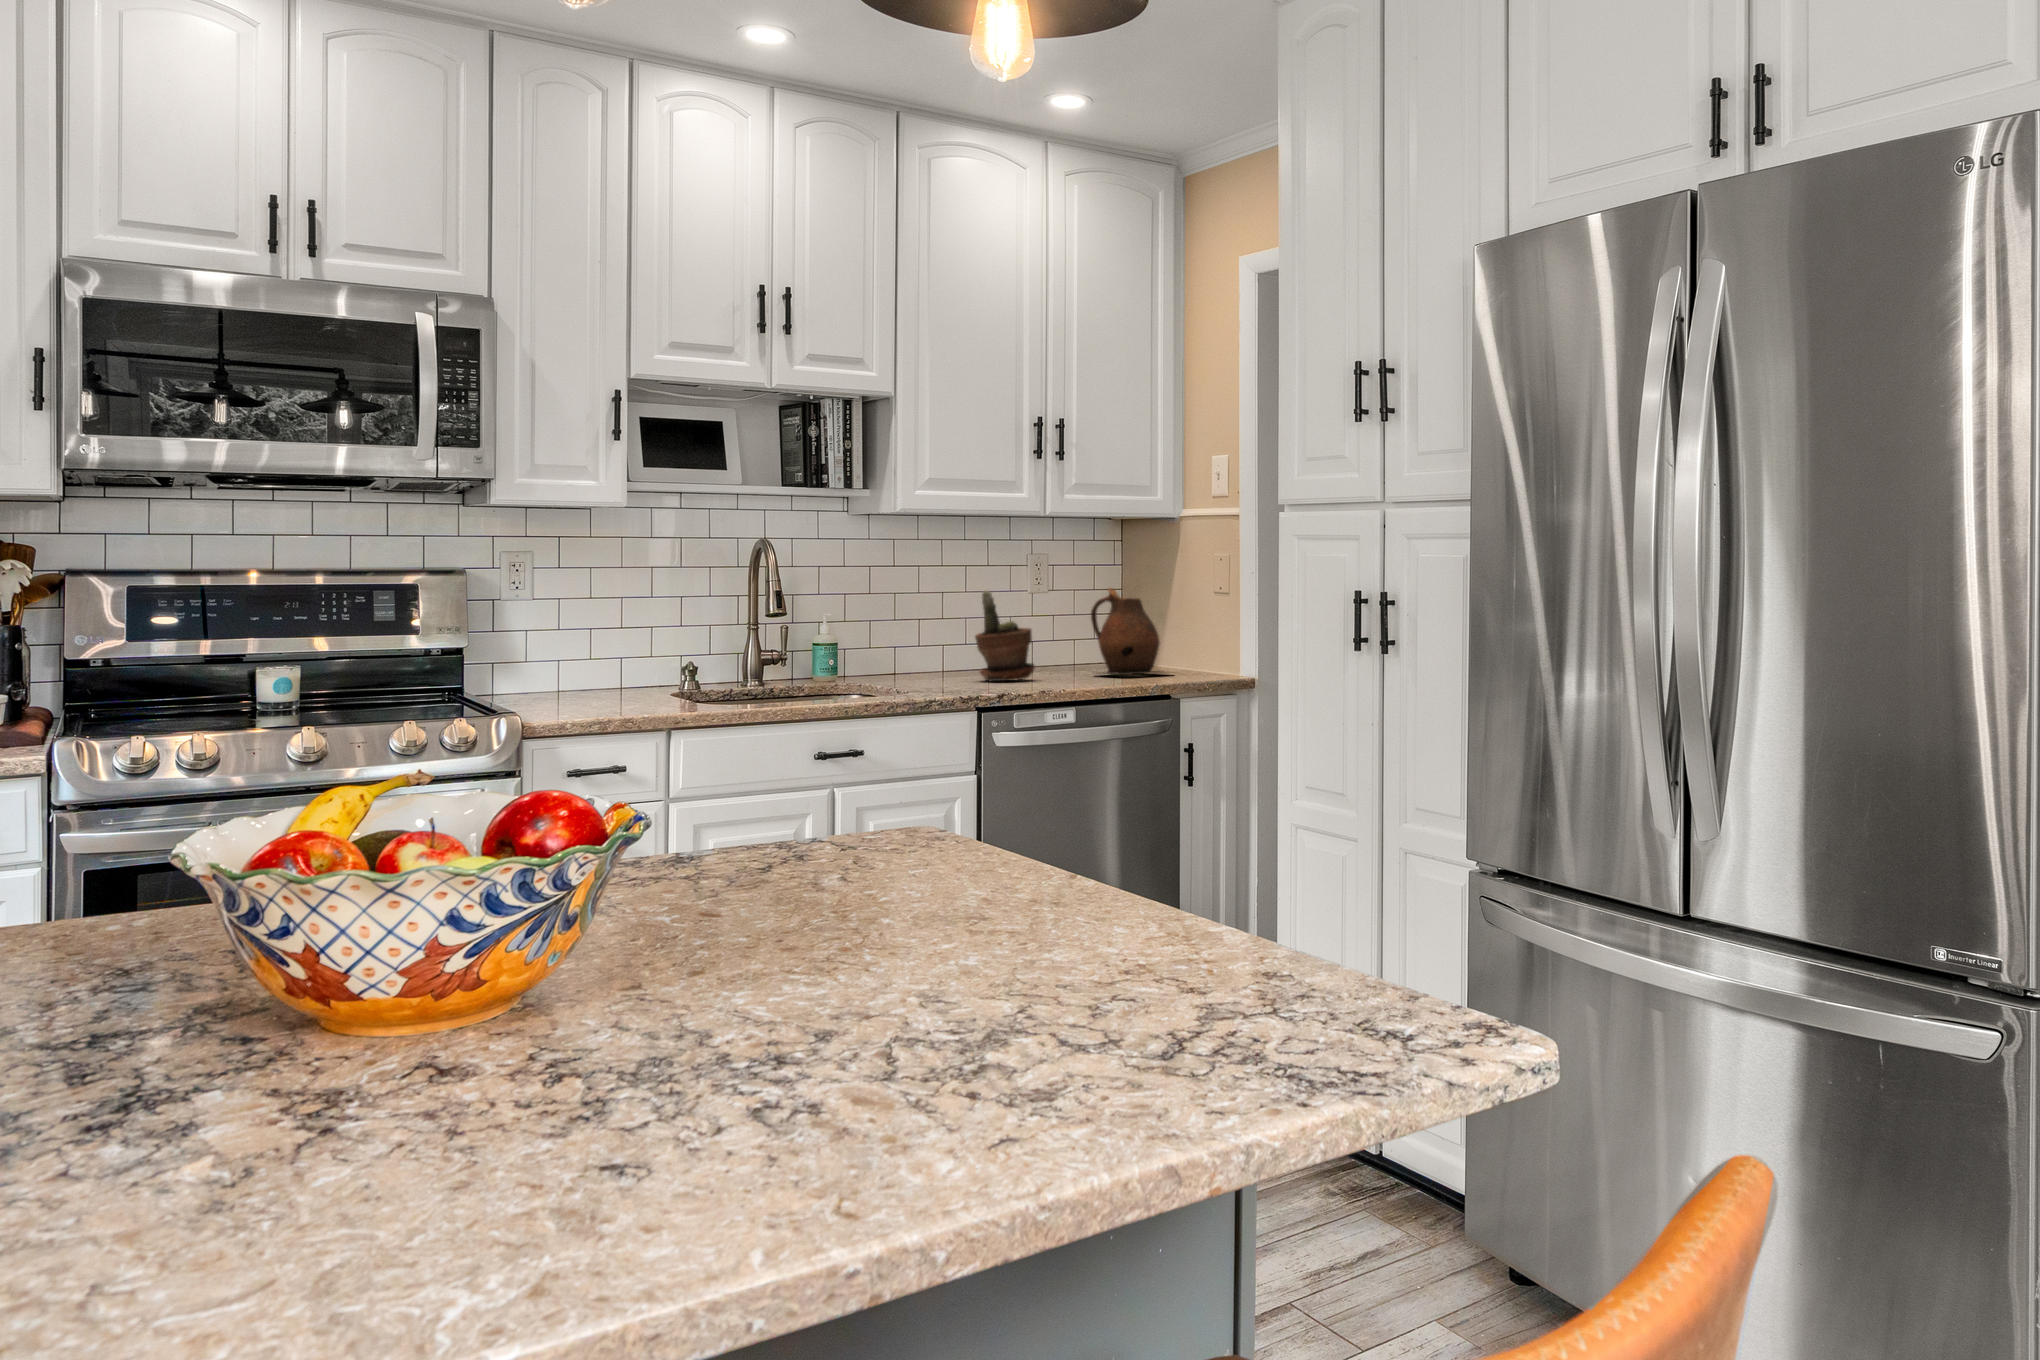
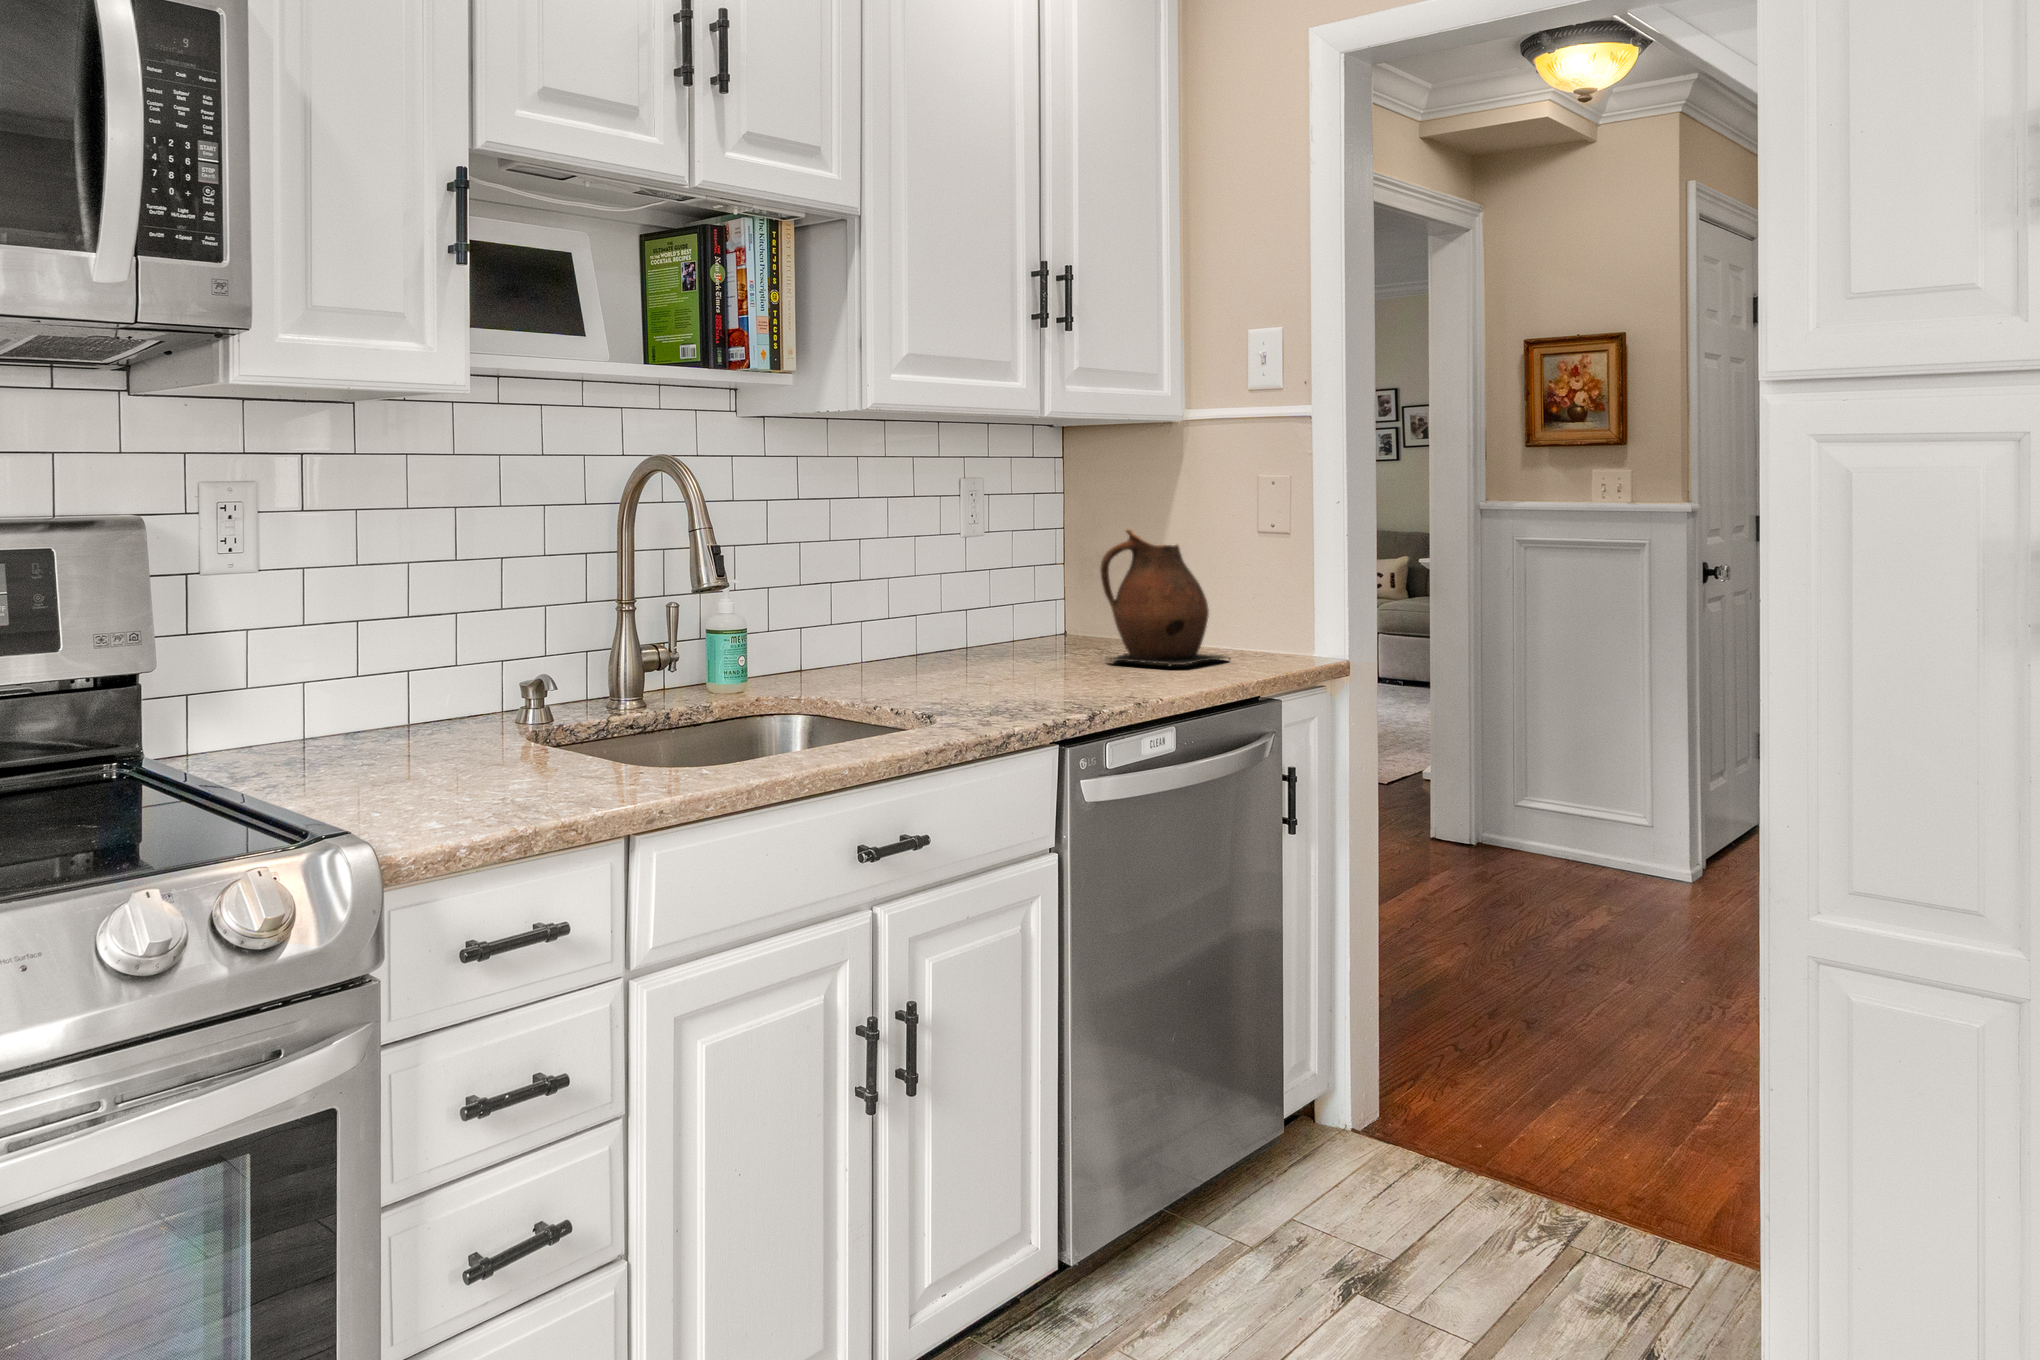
potted plant: present [975,590,1035,681] -> none [964,536,1057,683]

